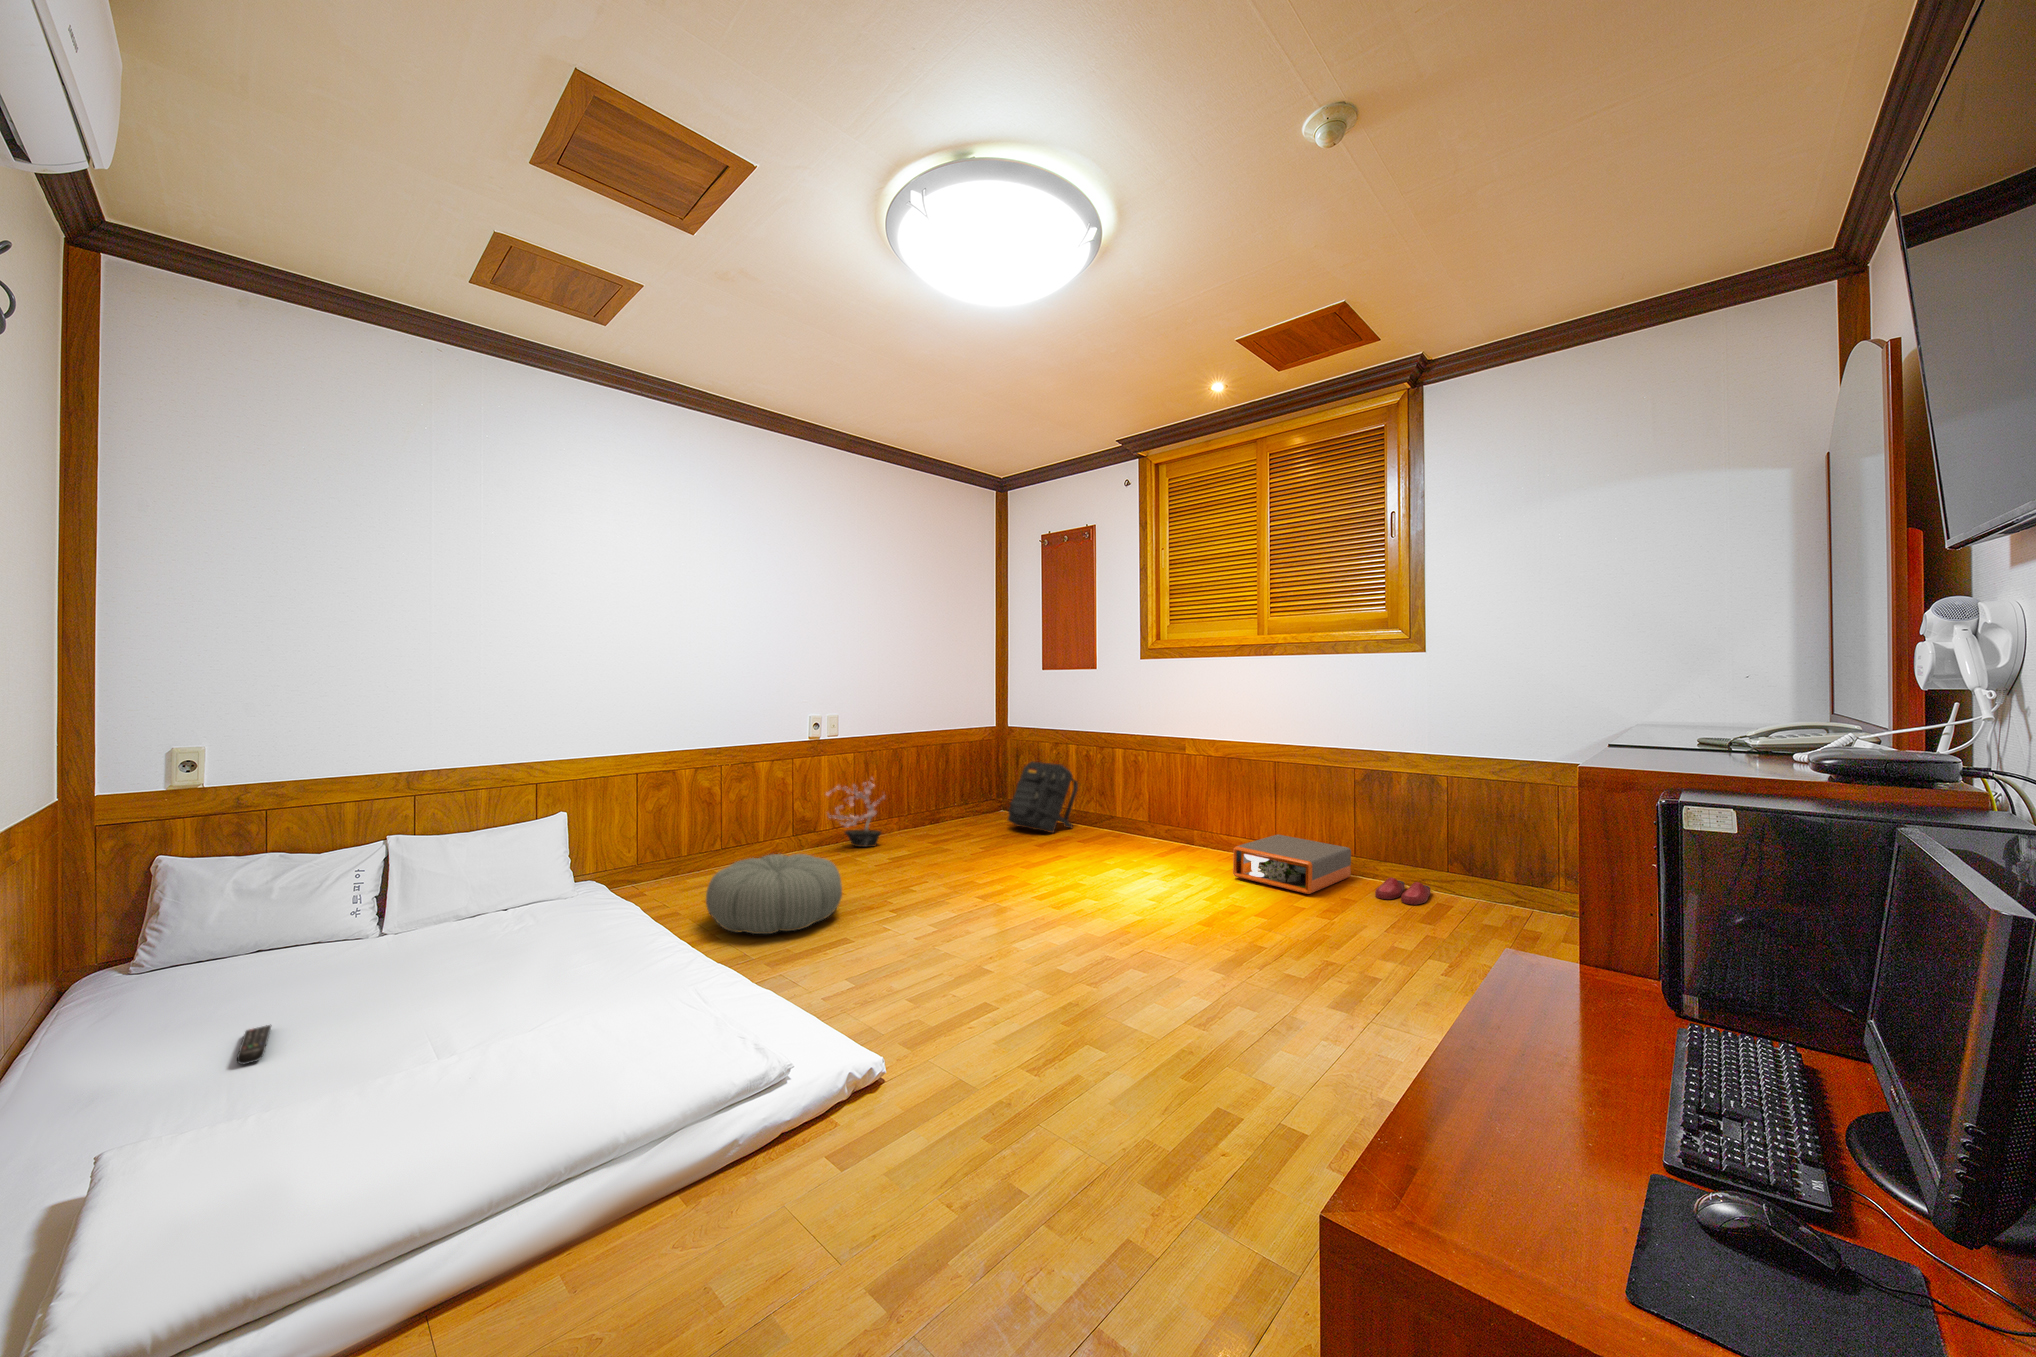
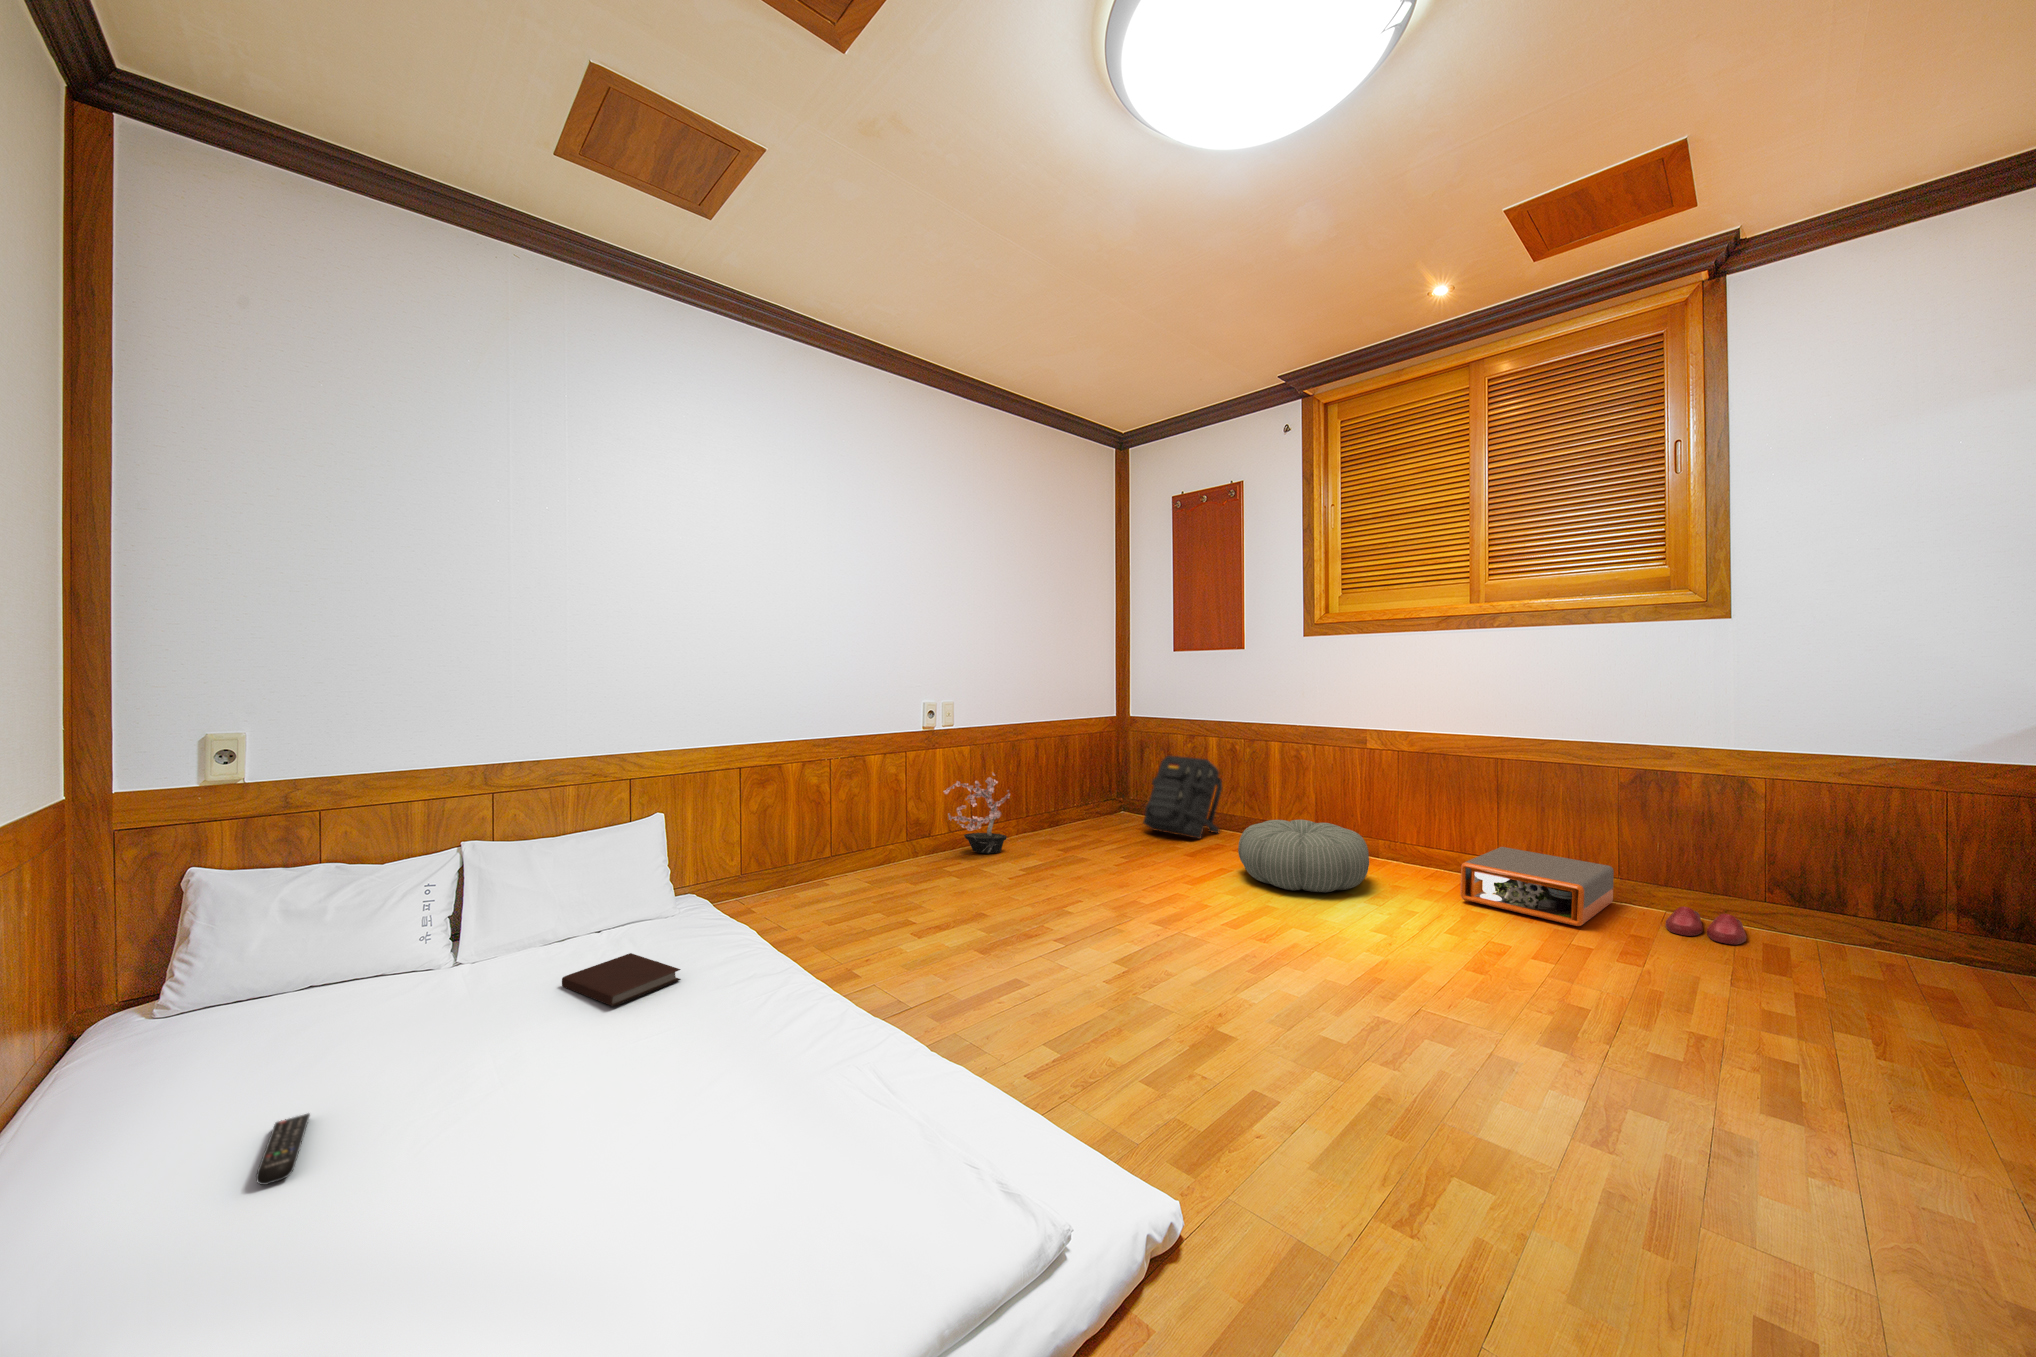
pouf: present [706,854,842,934] -> present [1238,820,1369,892]
notebook: none [469,921,567,957] -> present [562,953,681,1006]

